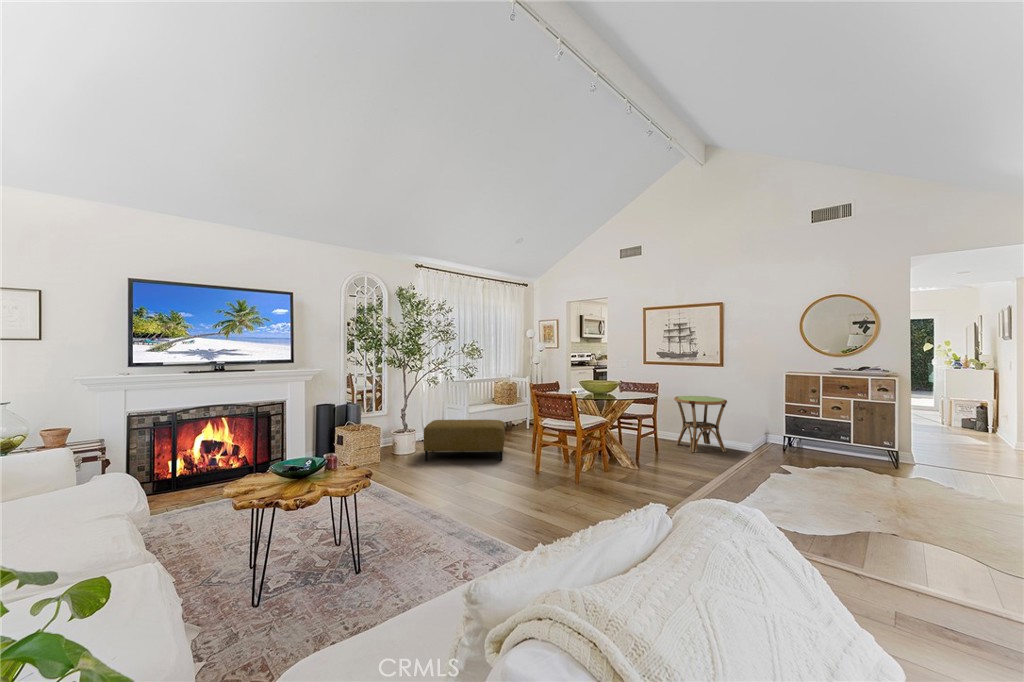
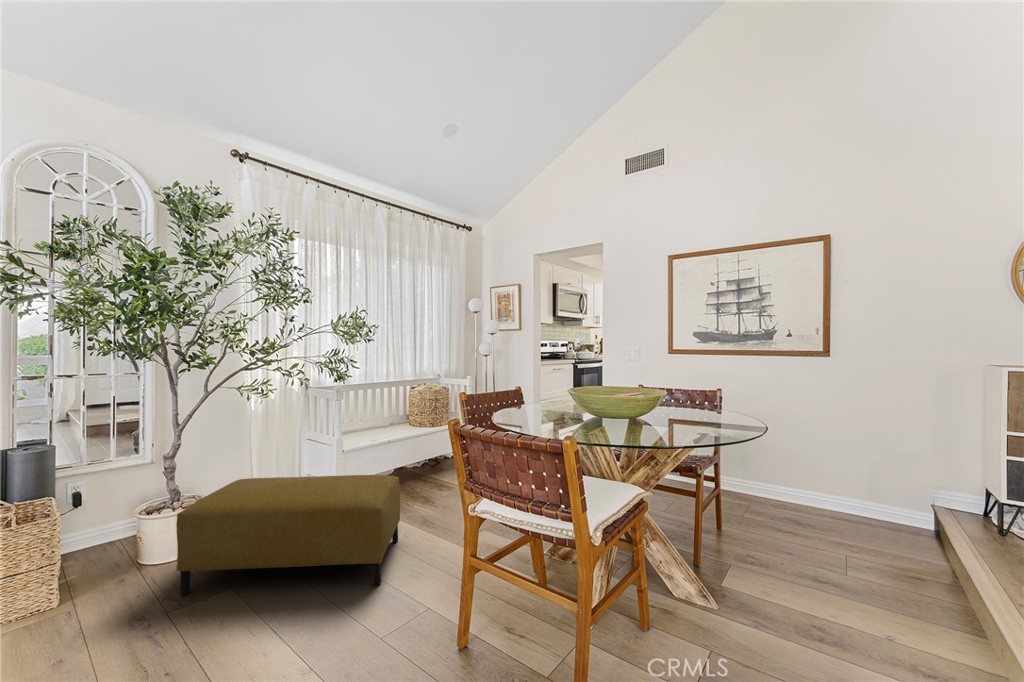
side table: present [674,396,727,452] -> none [741,412,858,534]

